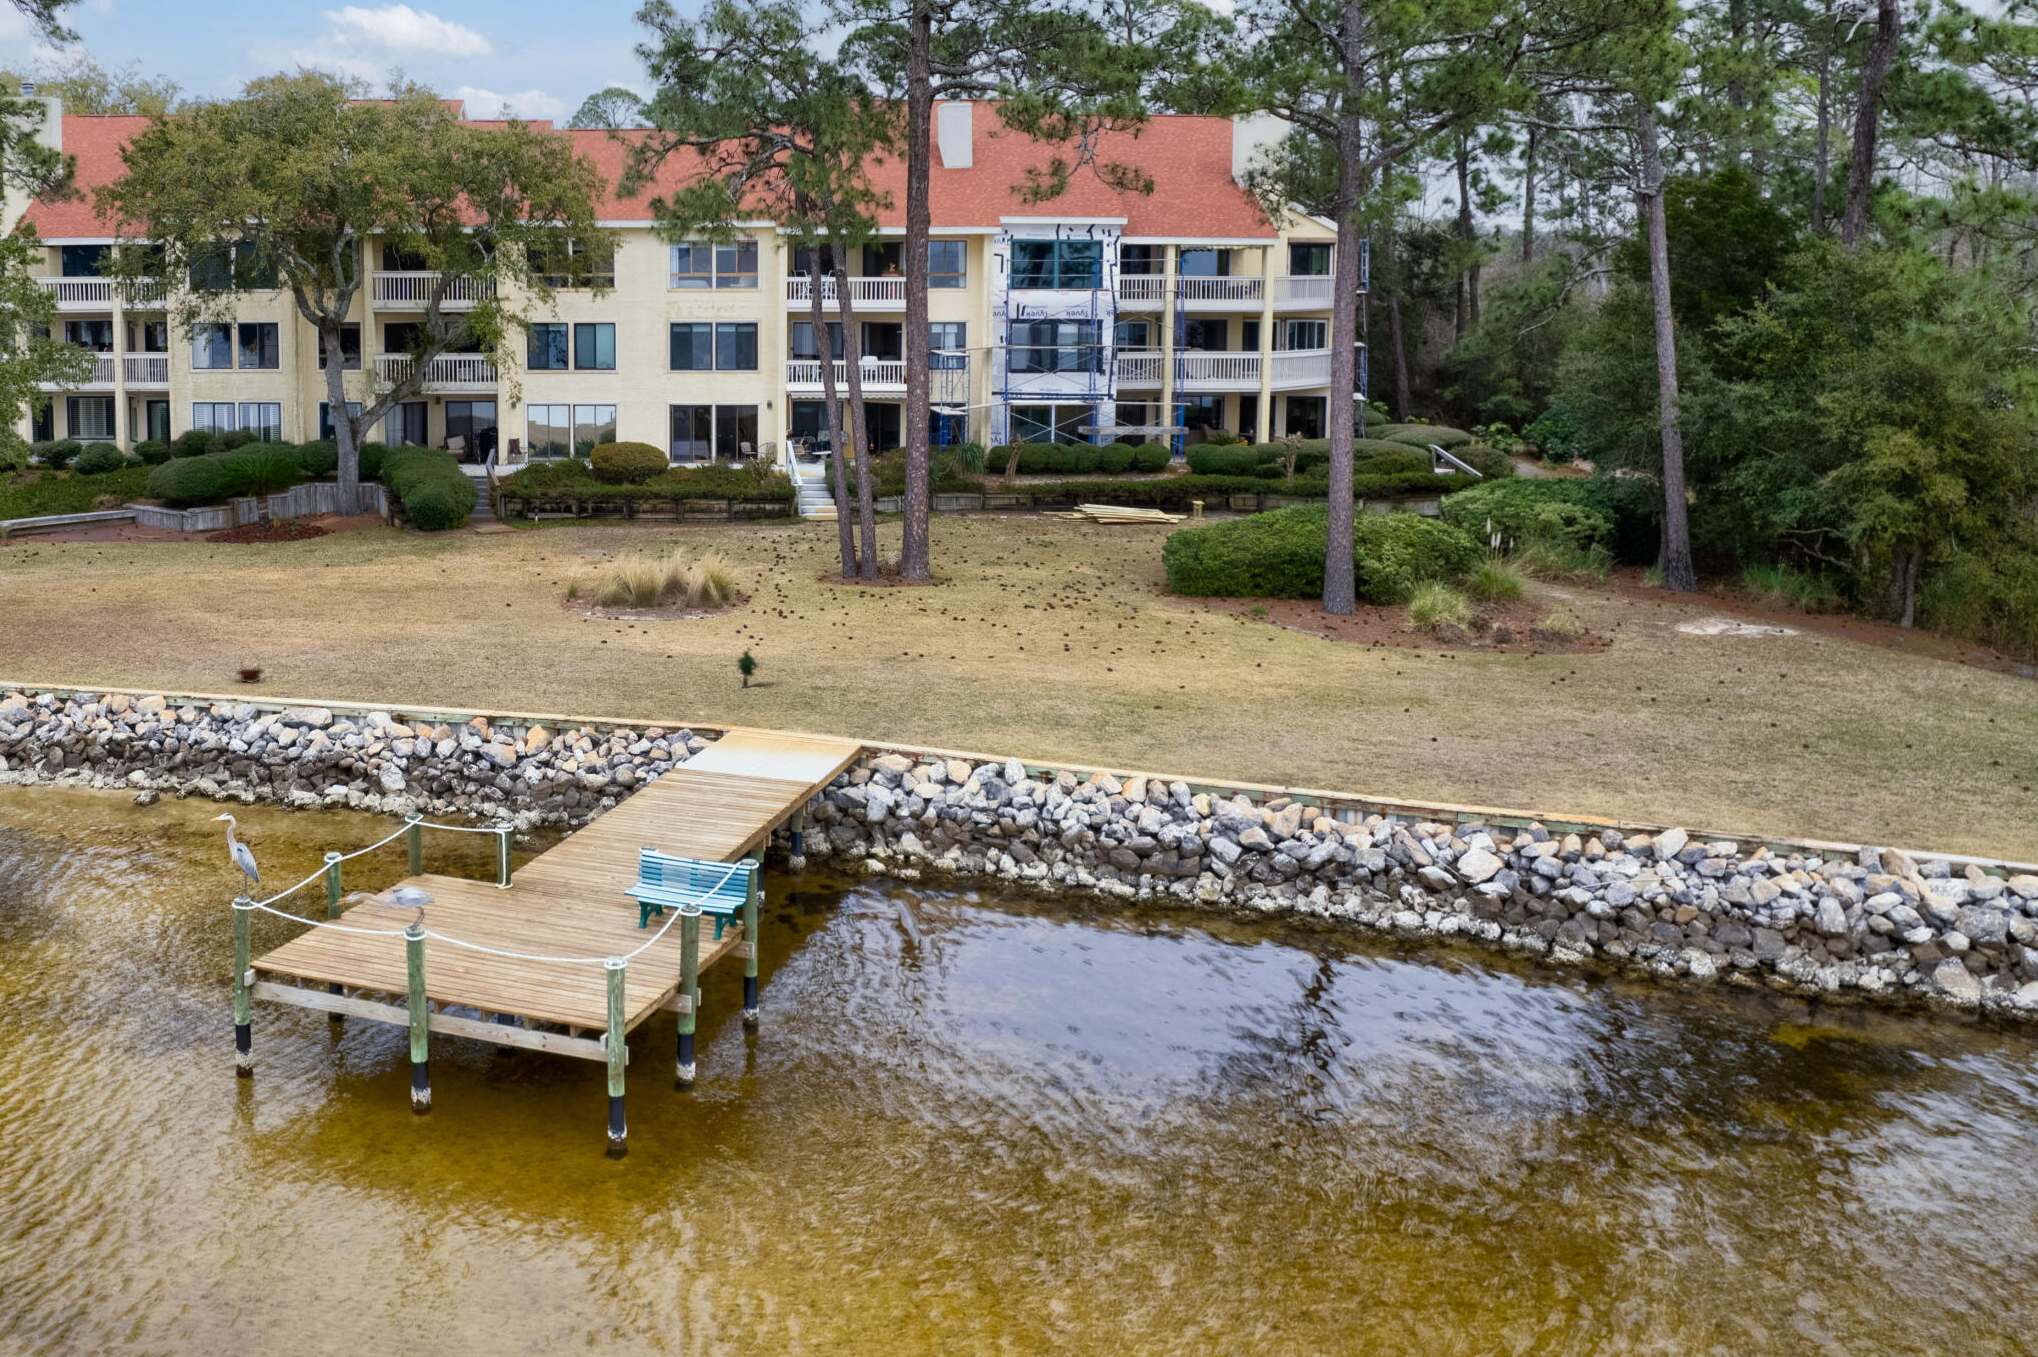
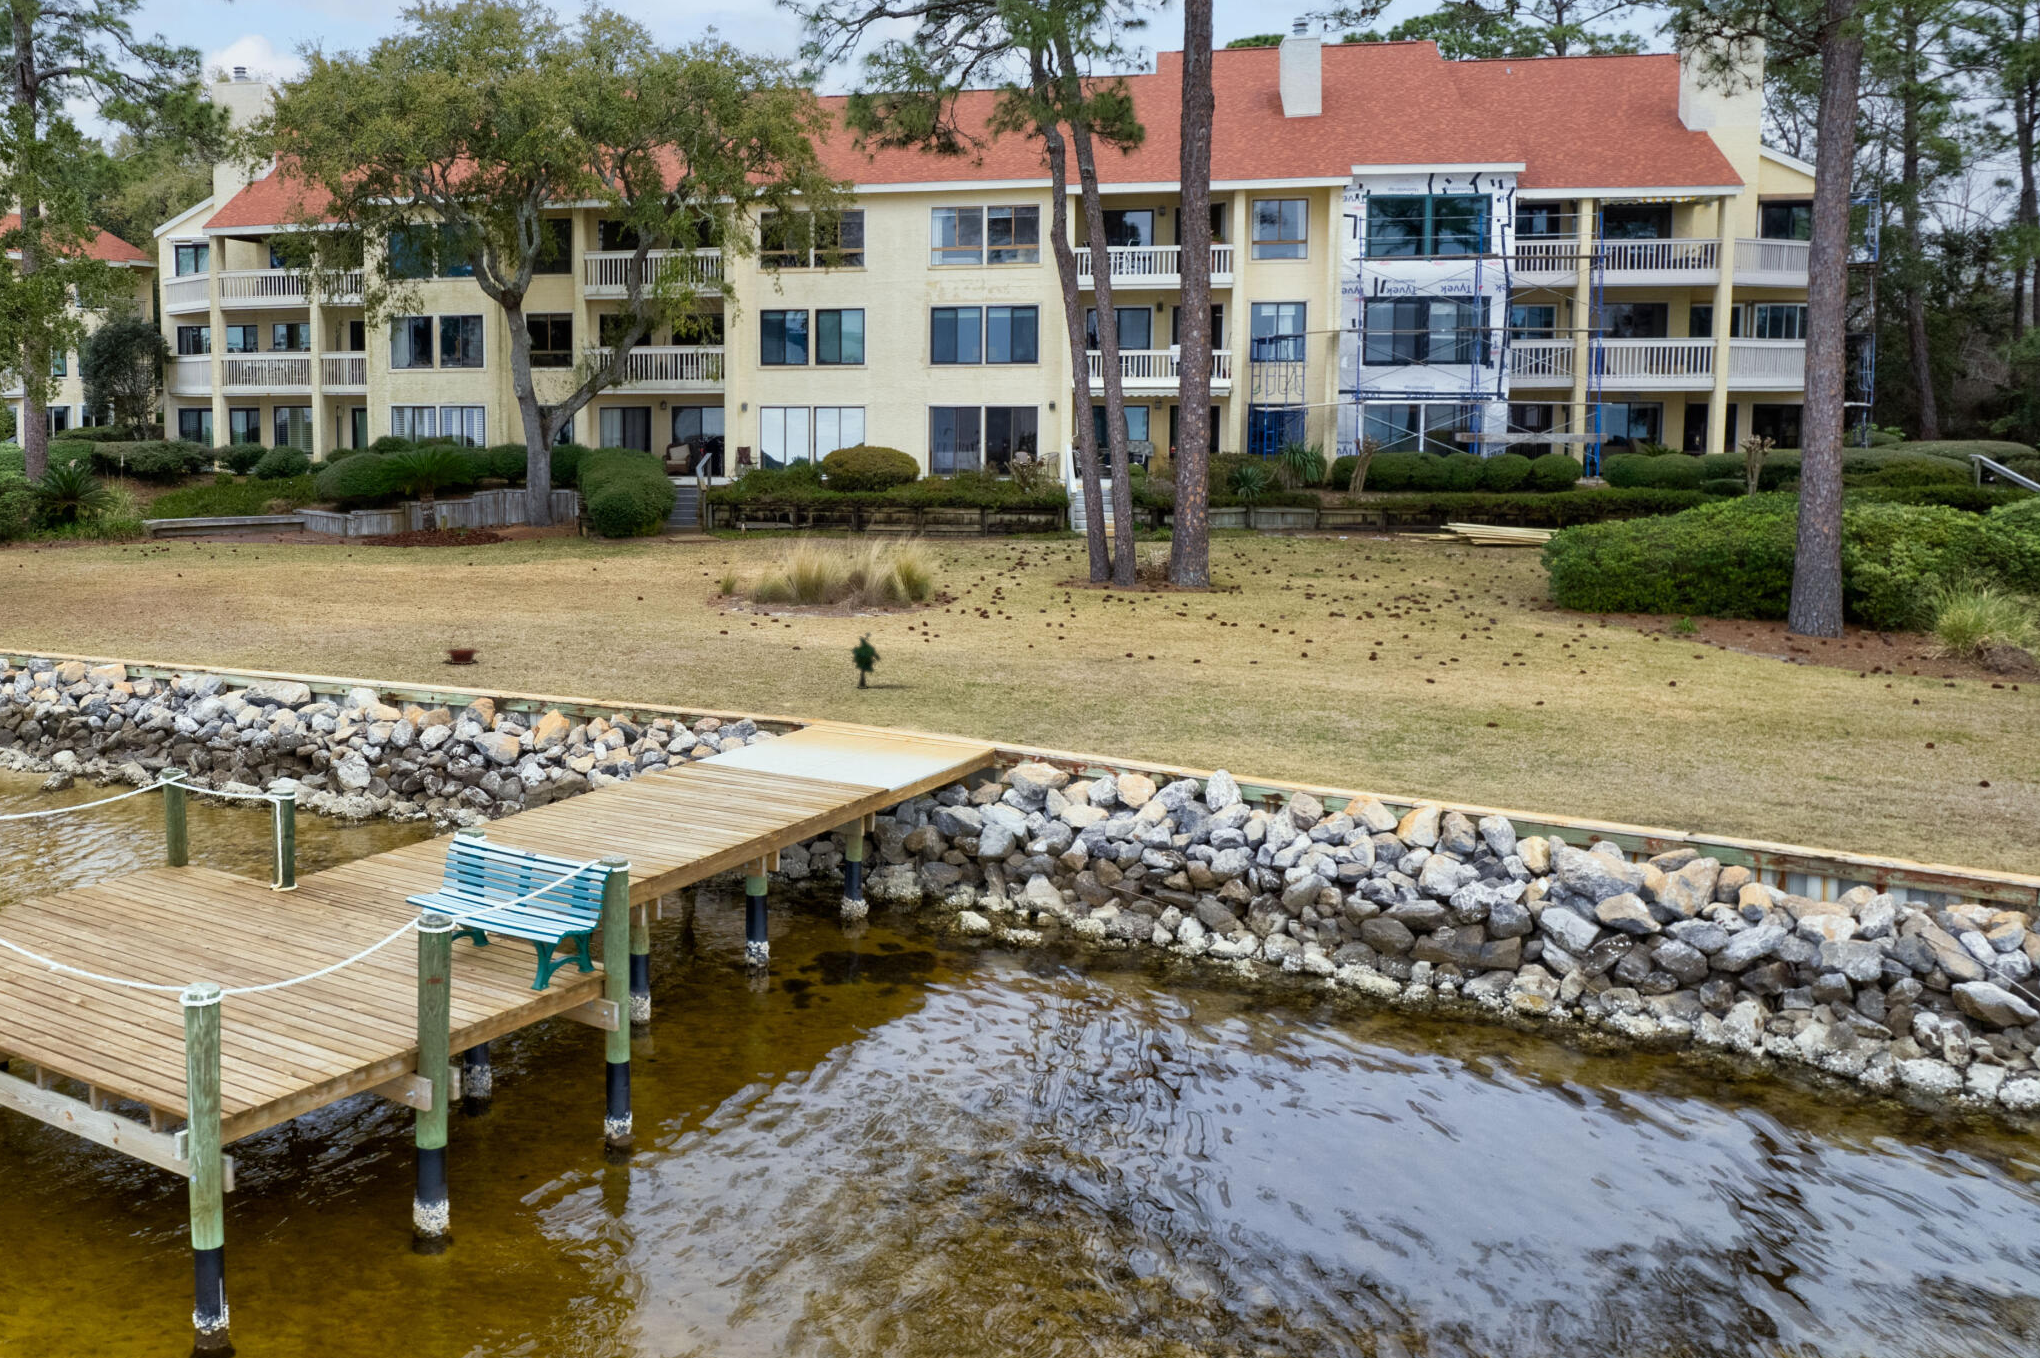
basket: present [237,668,263,682] -> present [444,641,478,664]

